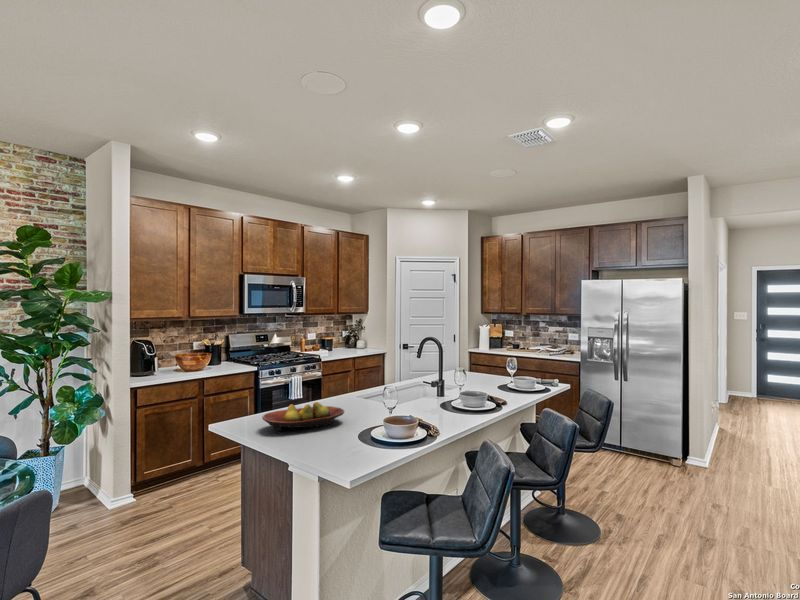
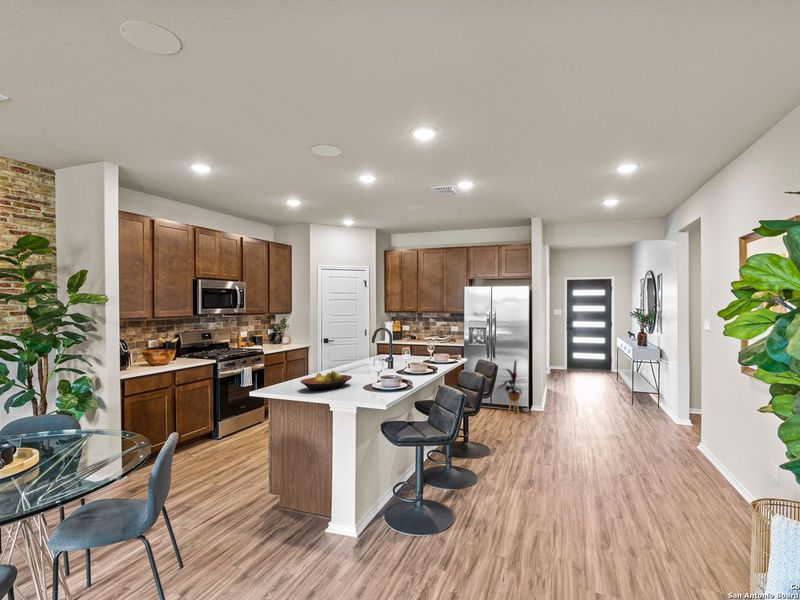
house plant: none [625,388,672,468] -> present [500,361,522,415]

